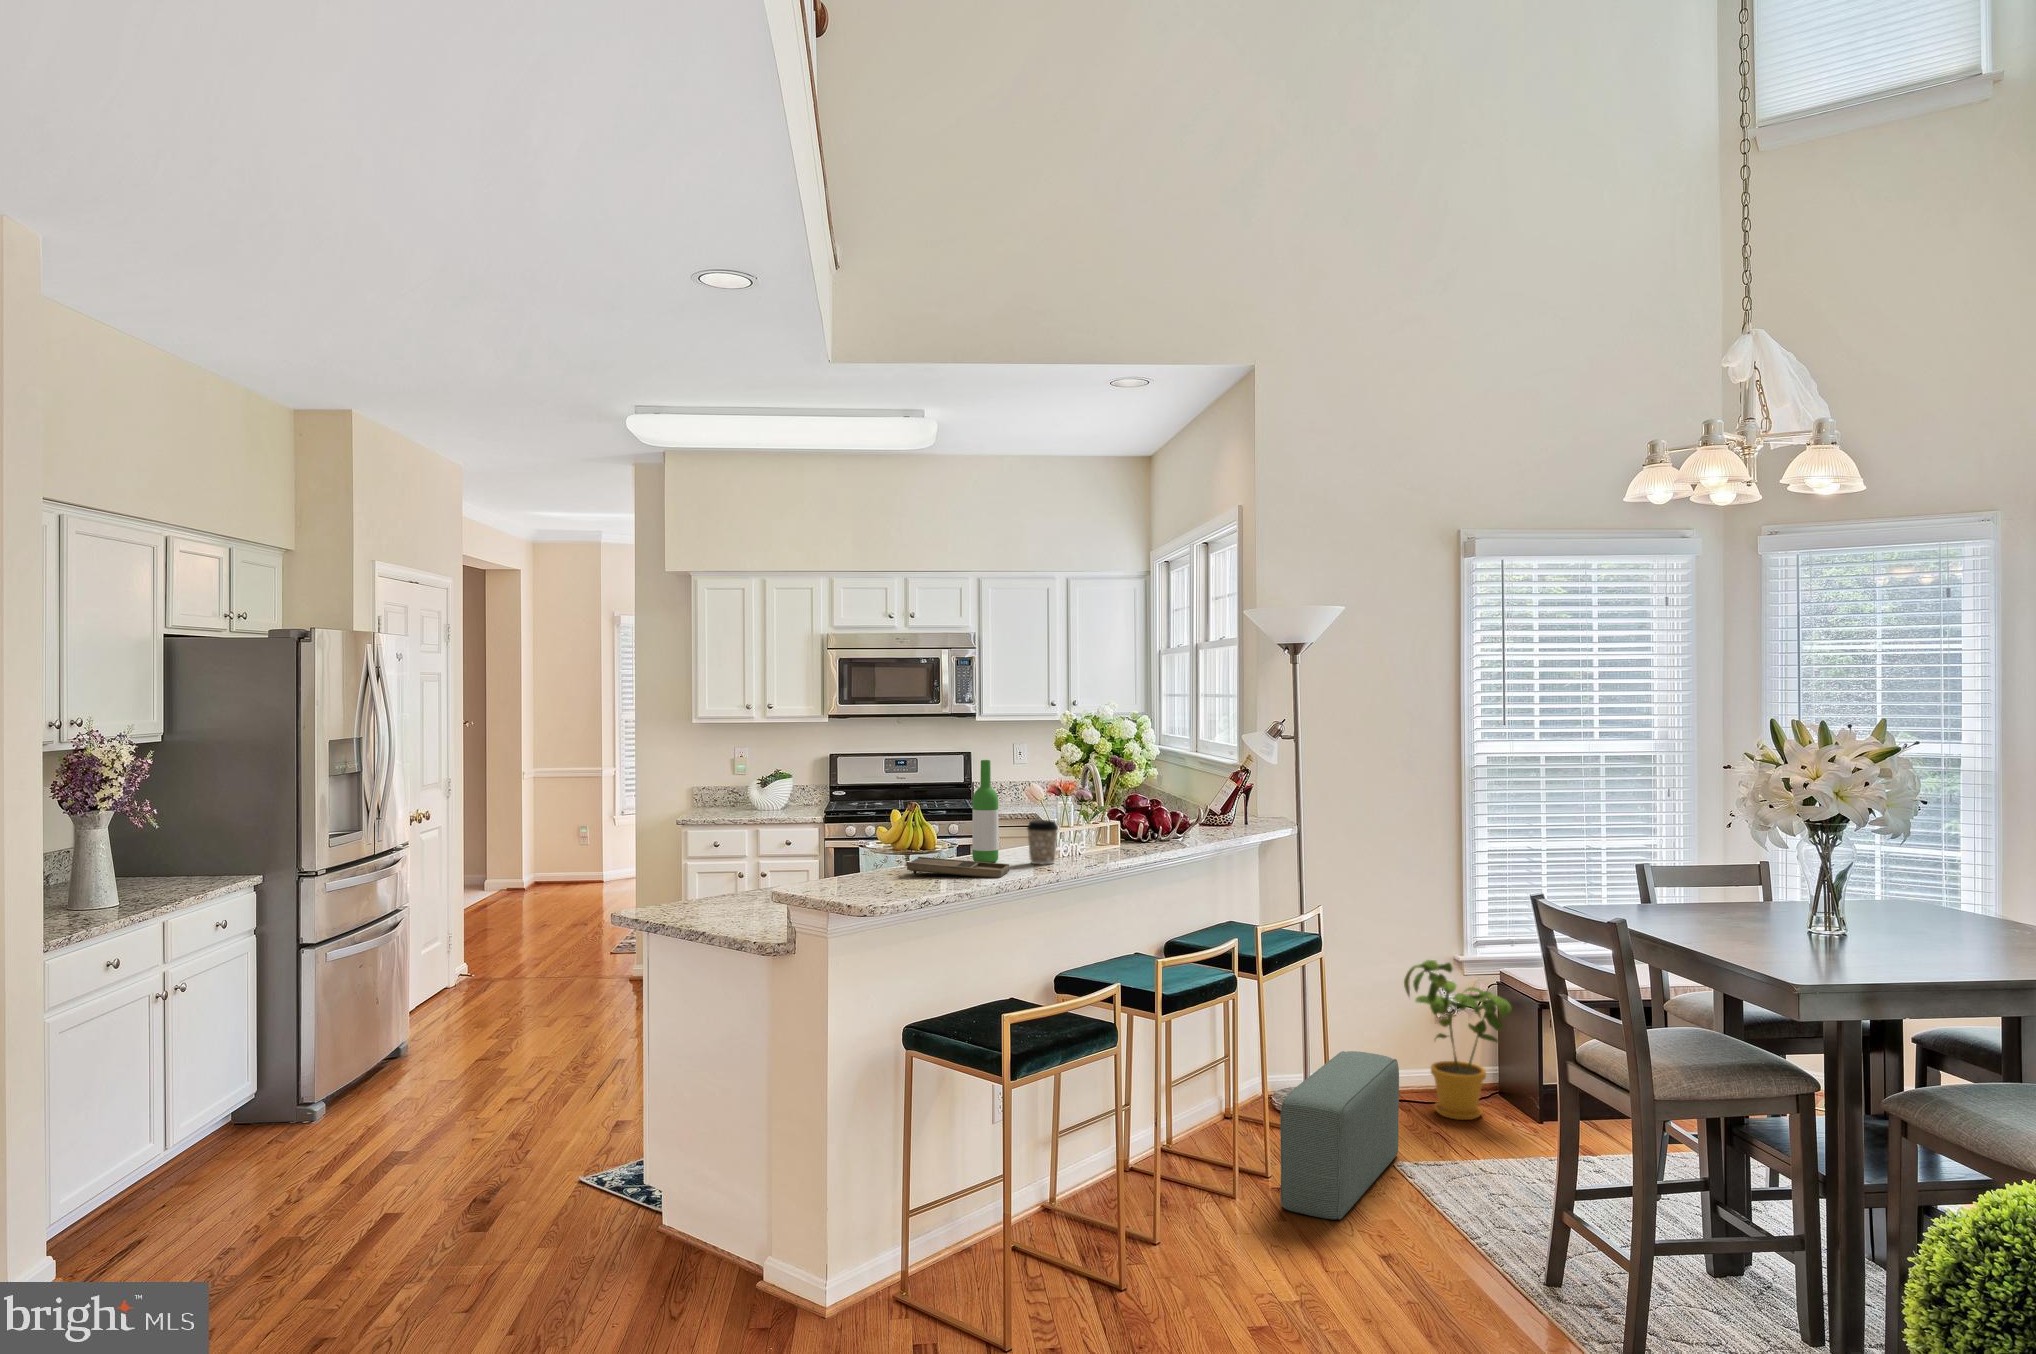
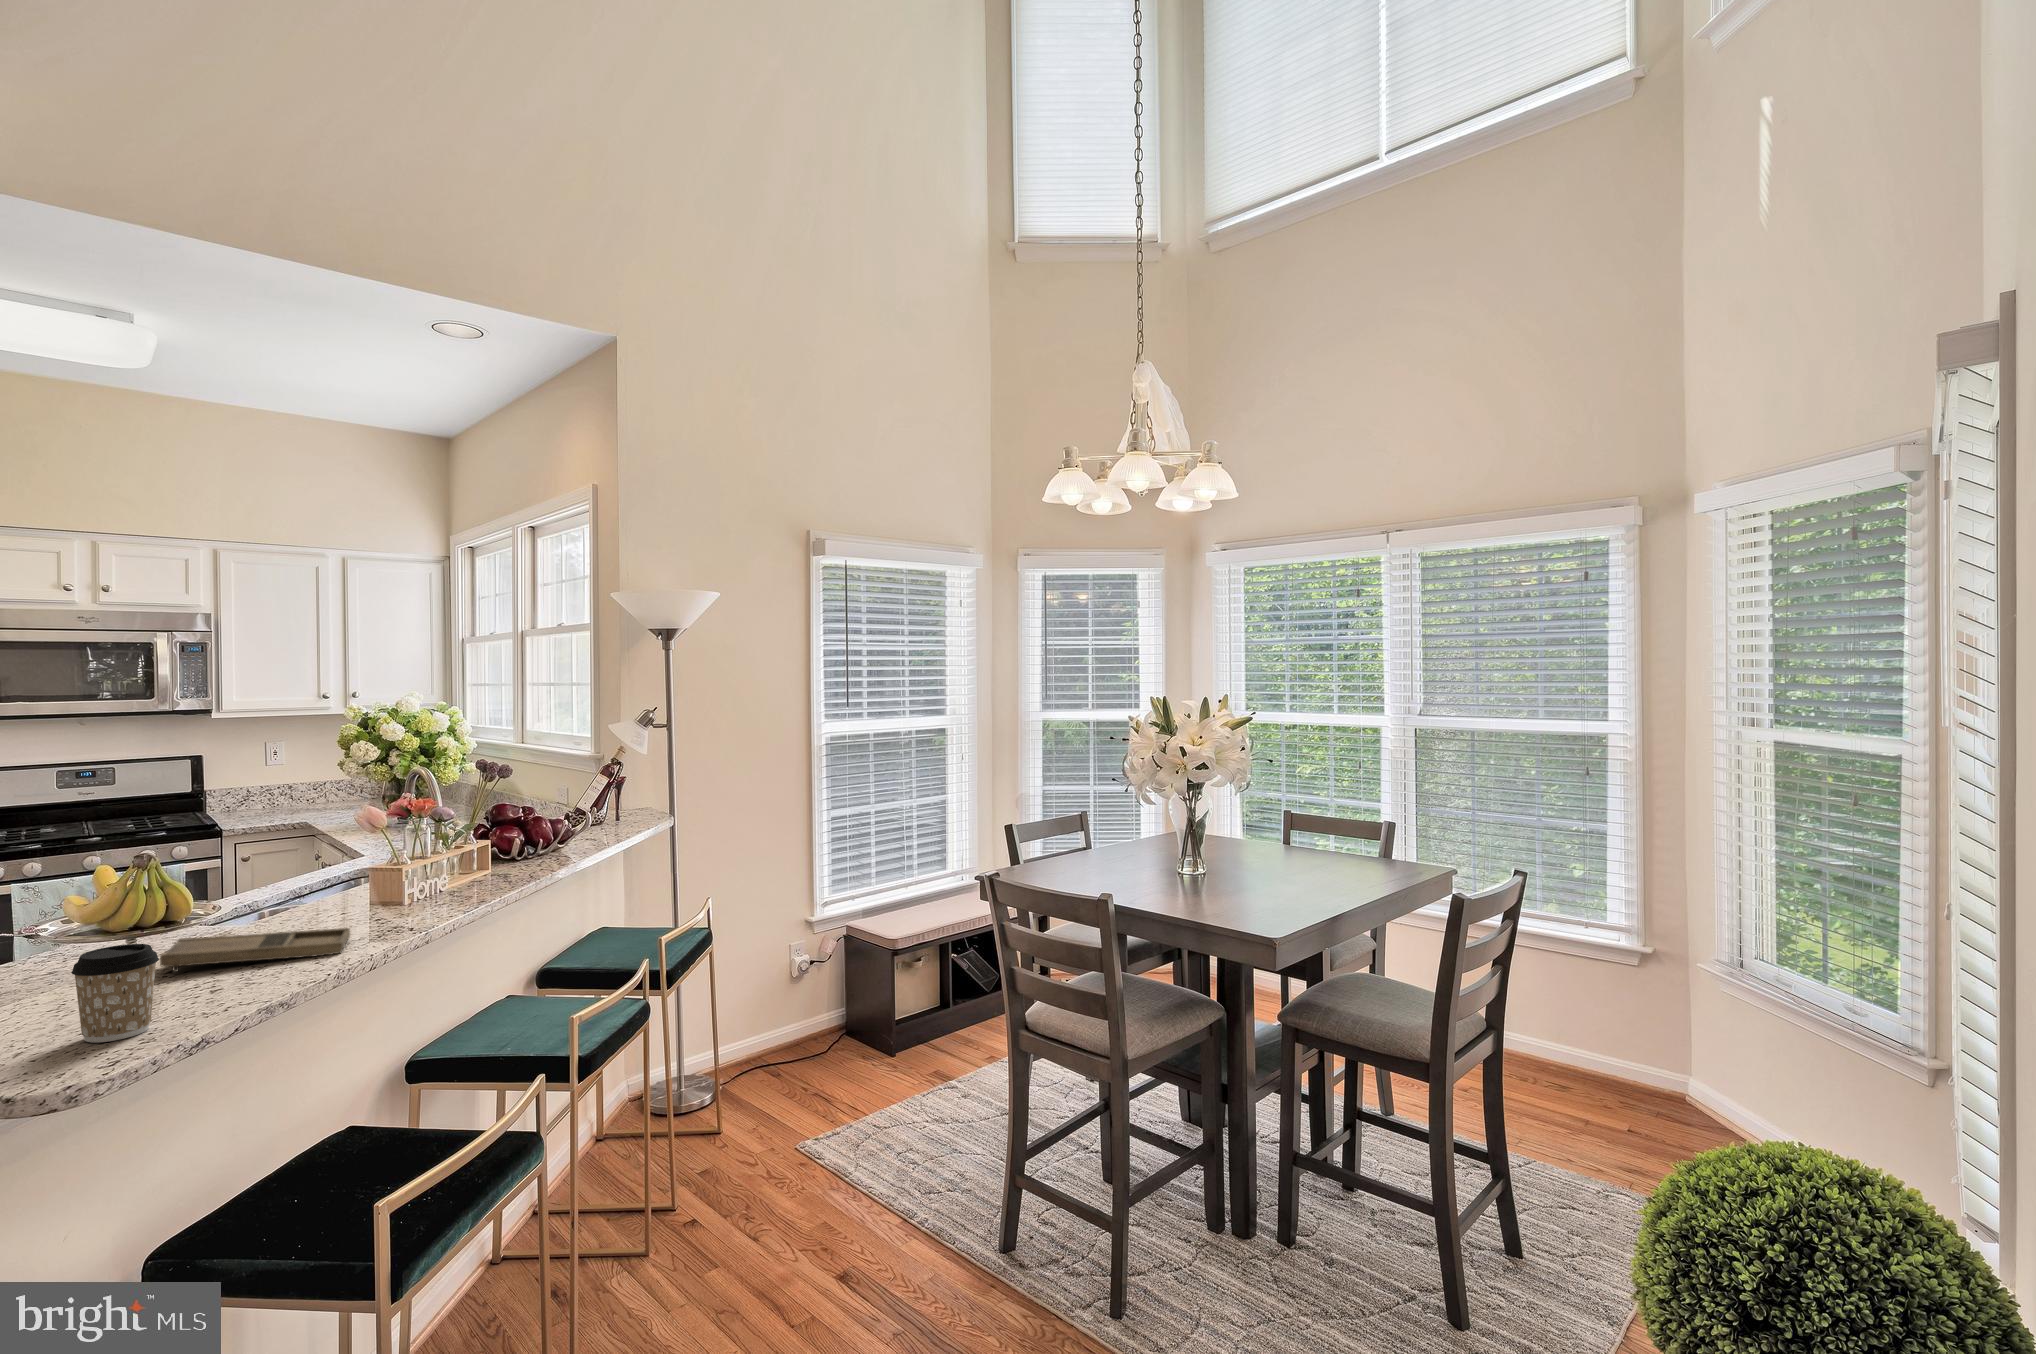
wine bottle: present [972,760,999,863] -> none [272,780,317,925]
coffee cup: present [1027,820,1058,864] -> present [71,944,159,1043]
house plant: present [1404,960,1512,1120] -> none [774,930,876,1077]
pouf: present [1280,1051,1399,1220] -> none [707,1041,797,1251]

